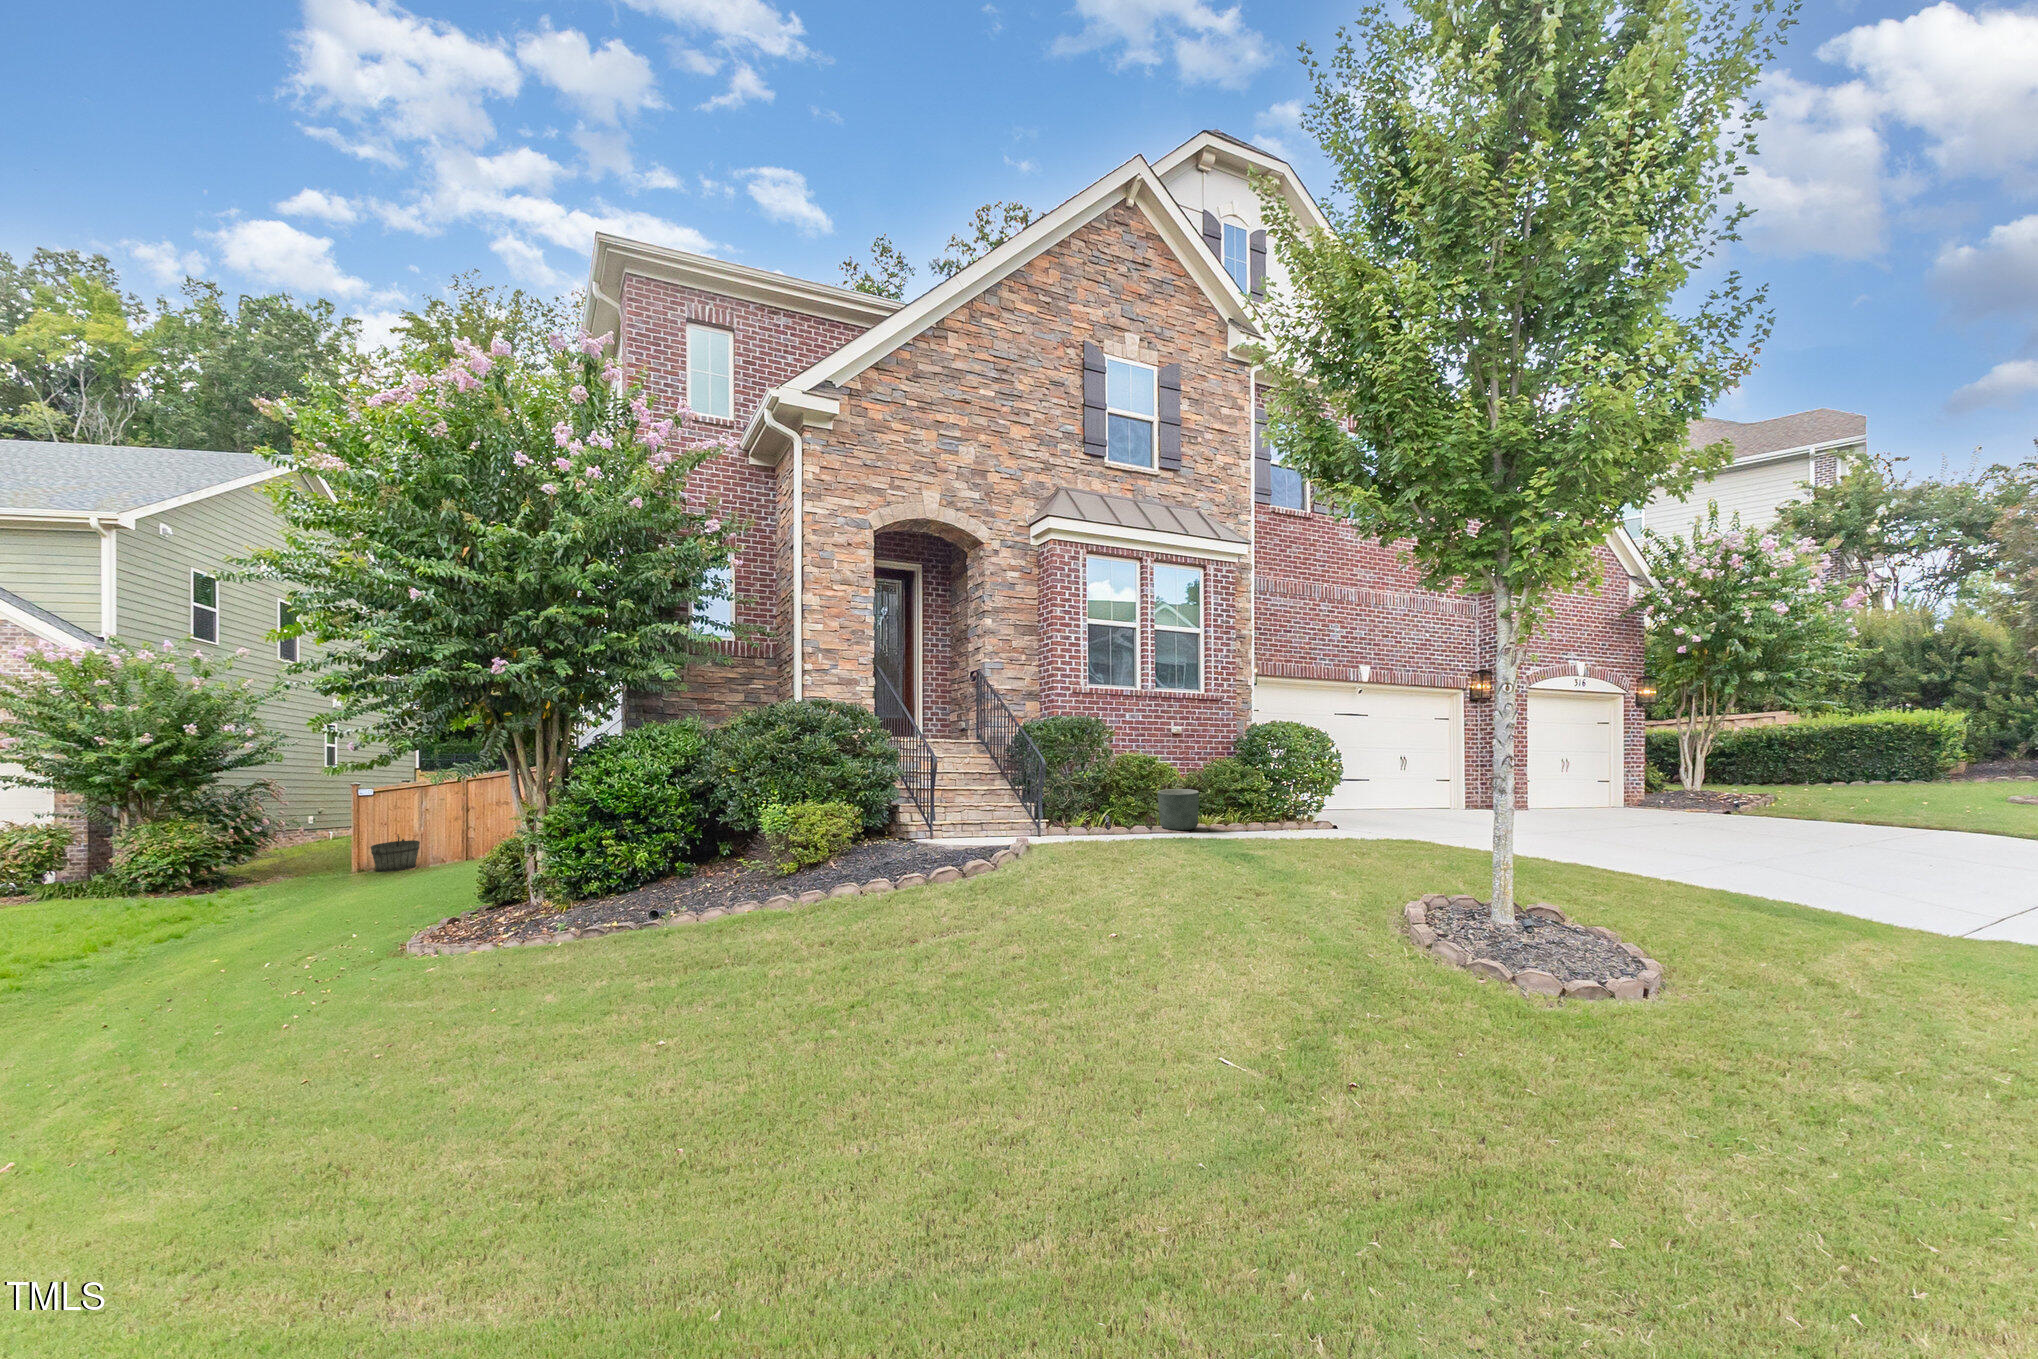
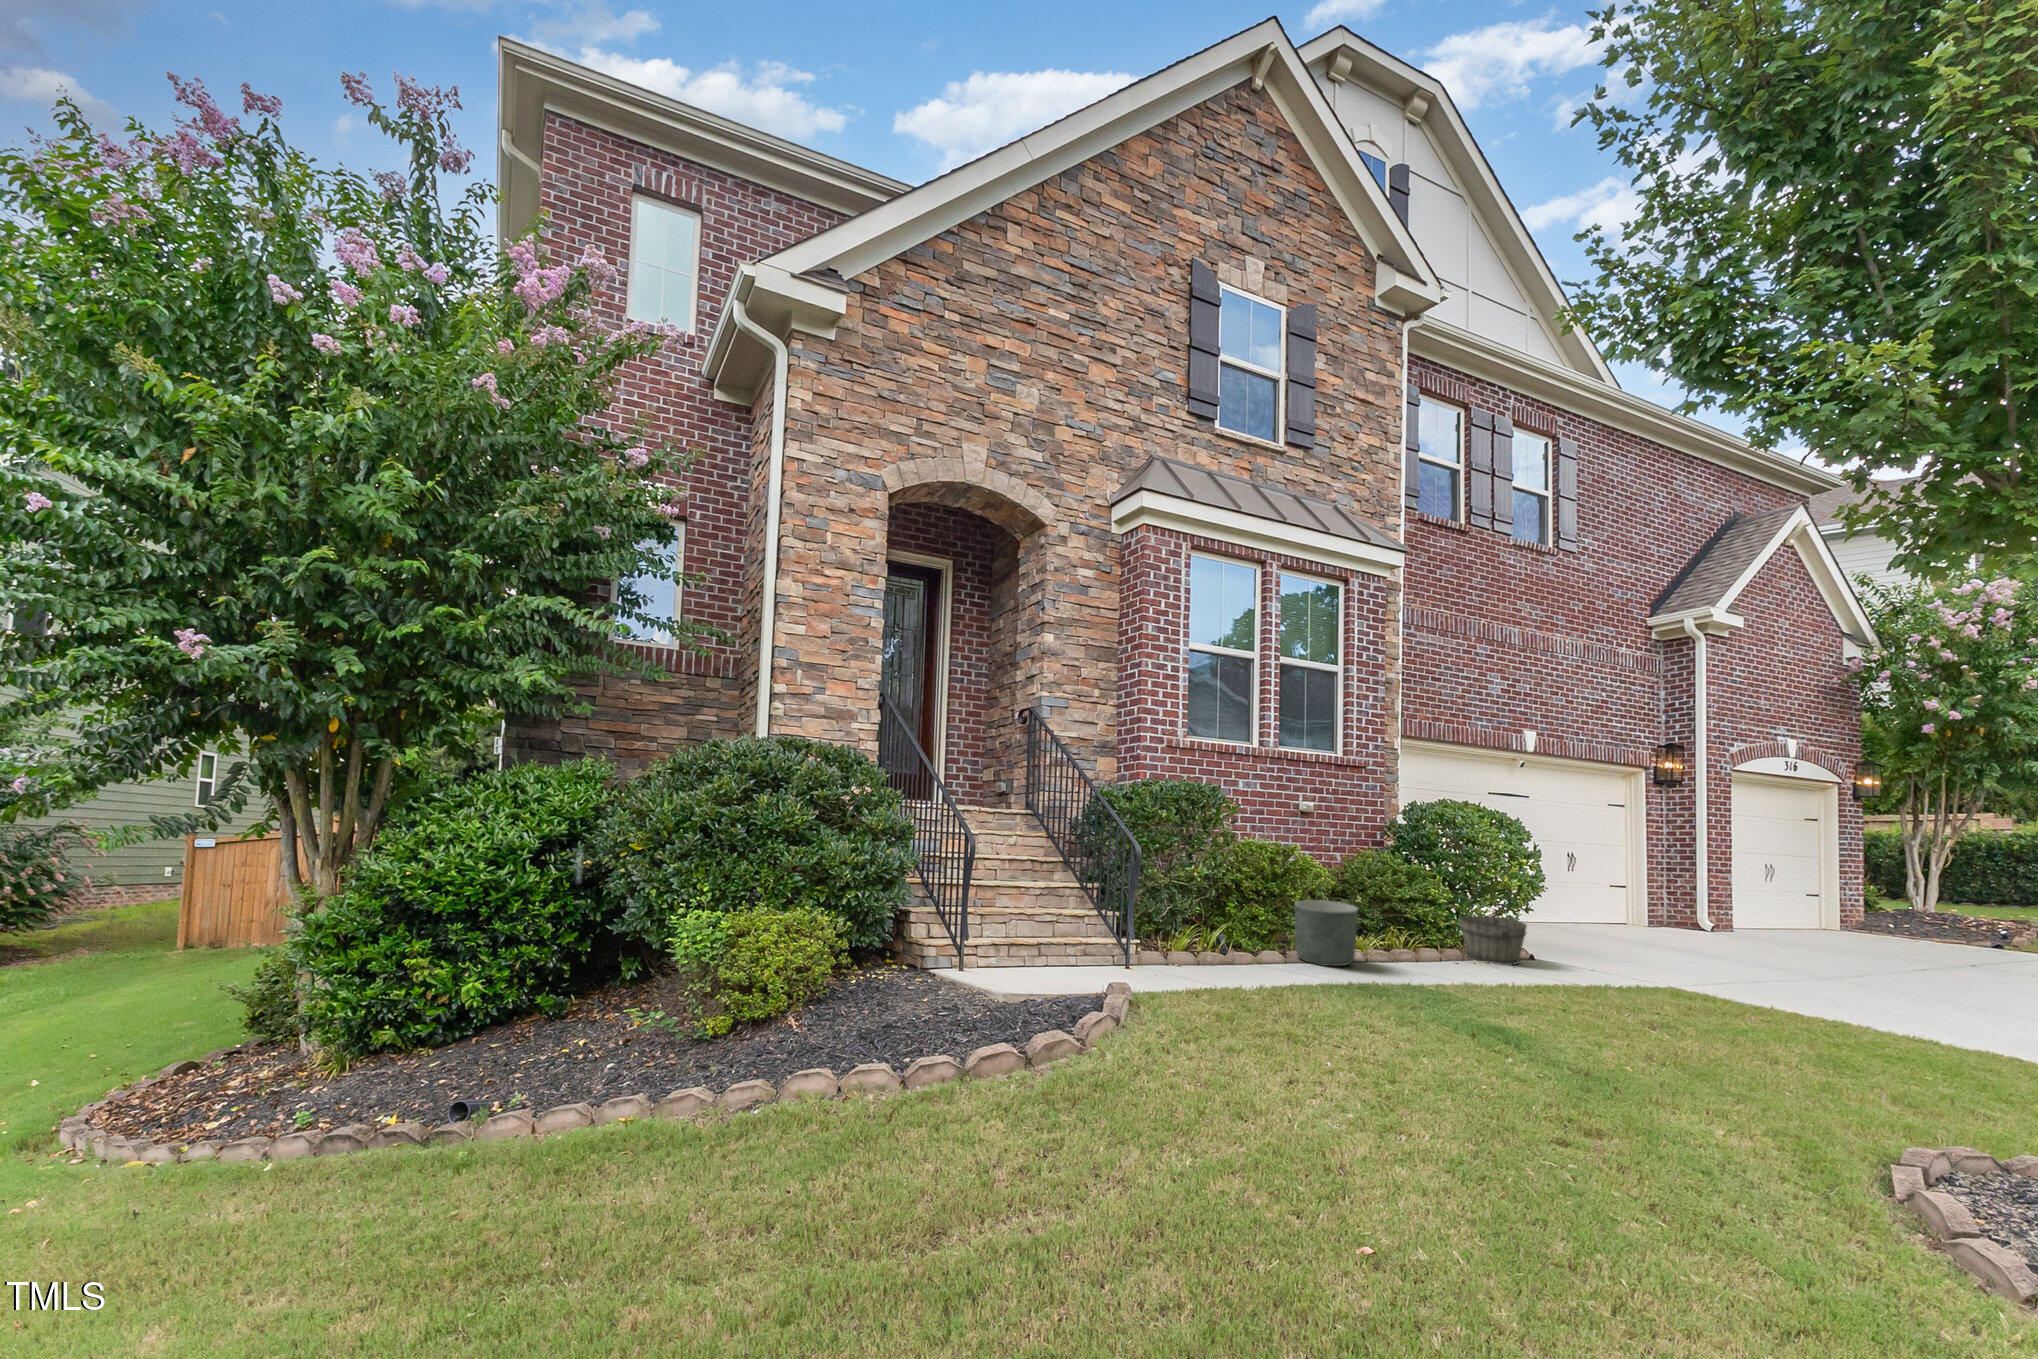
wooden bucket: present [371,834,420,872] -> present [1460,911,1527,965]

